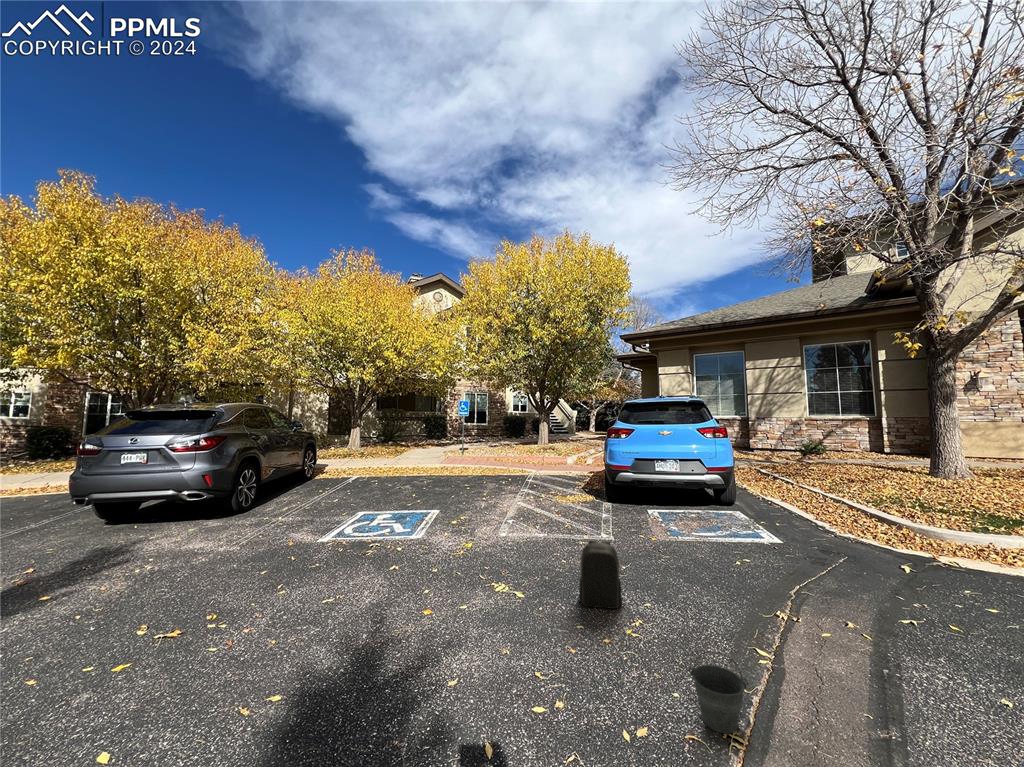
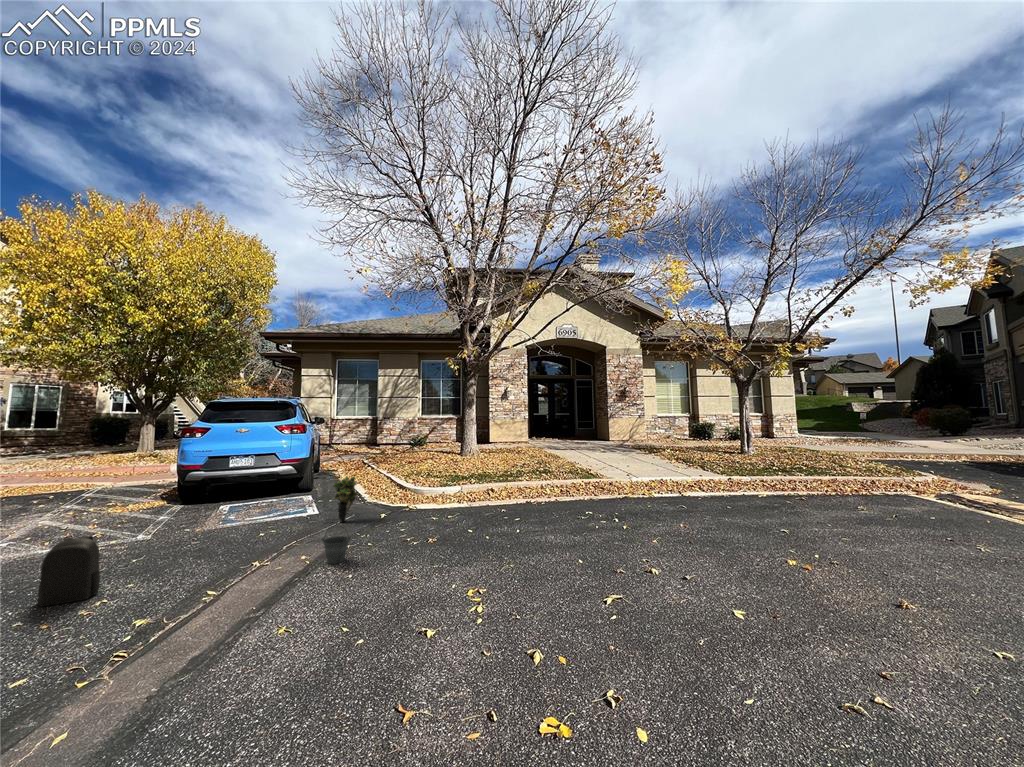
potted plant: none [806,500,846,563] -> present [333,476,357,522]
bucket: present [689,652,748,734] -> present [323,536,350,564]

